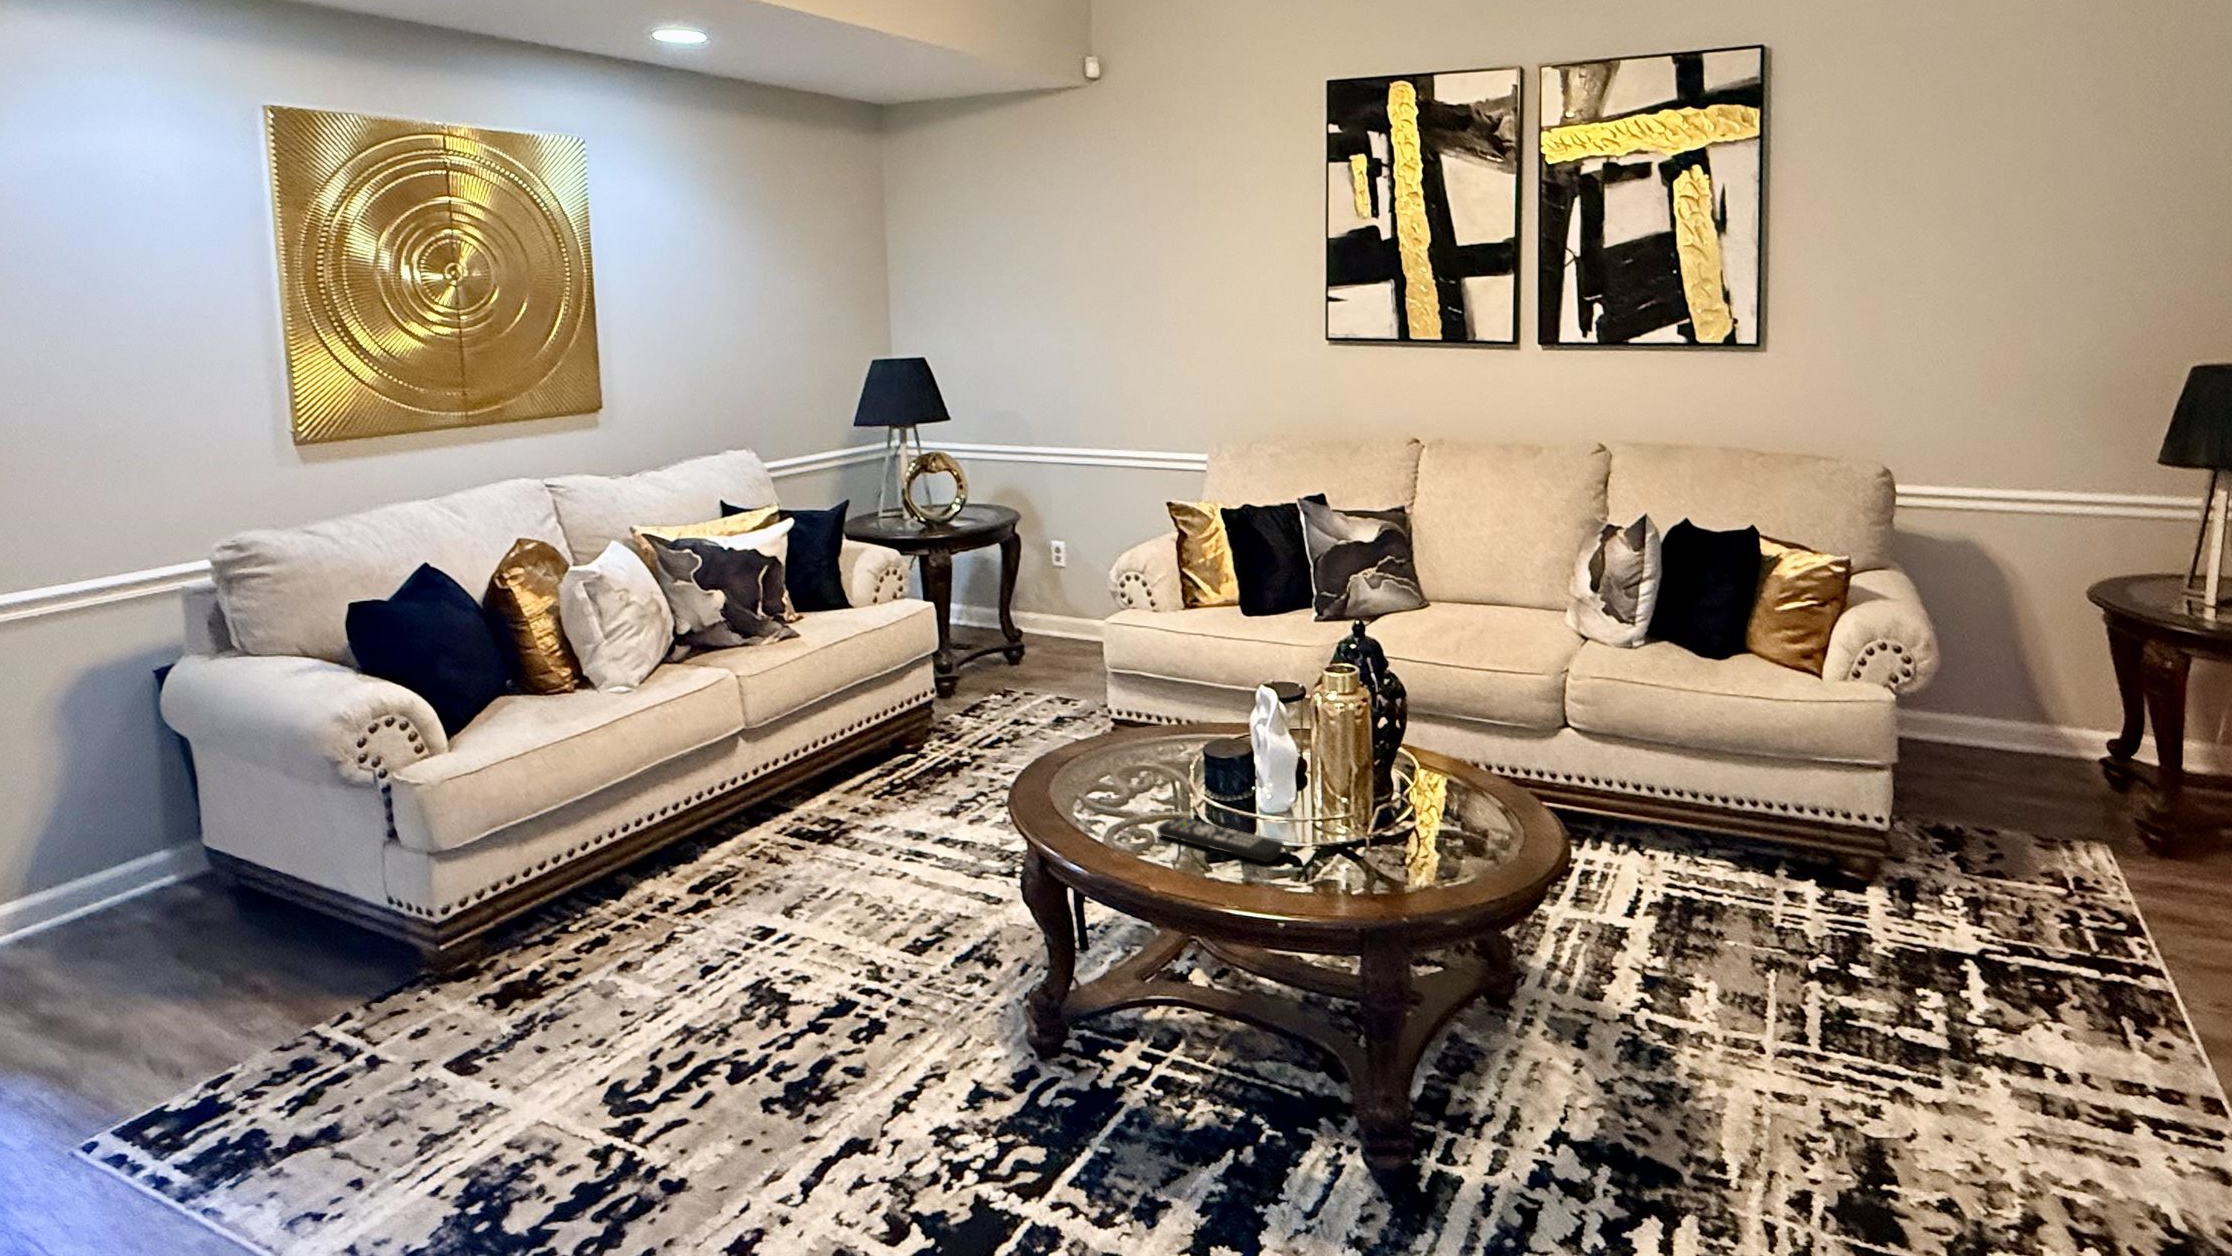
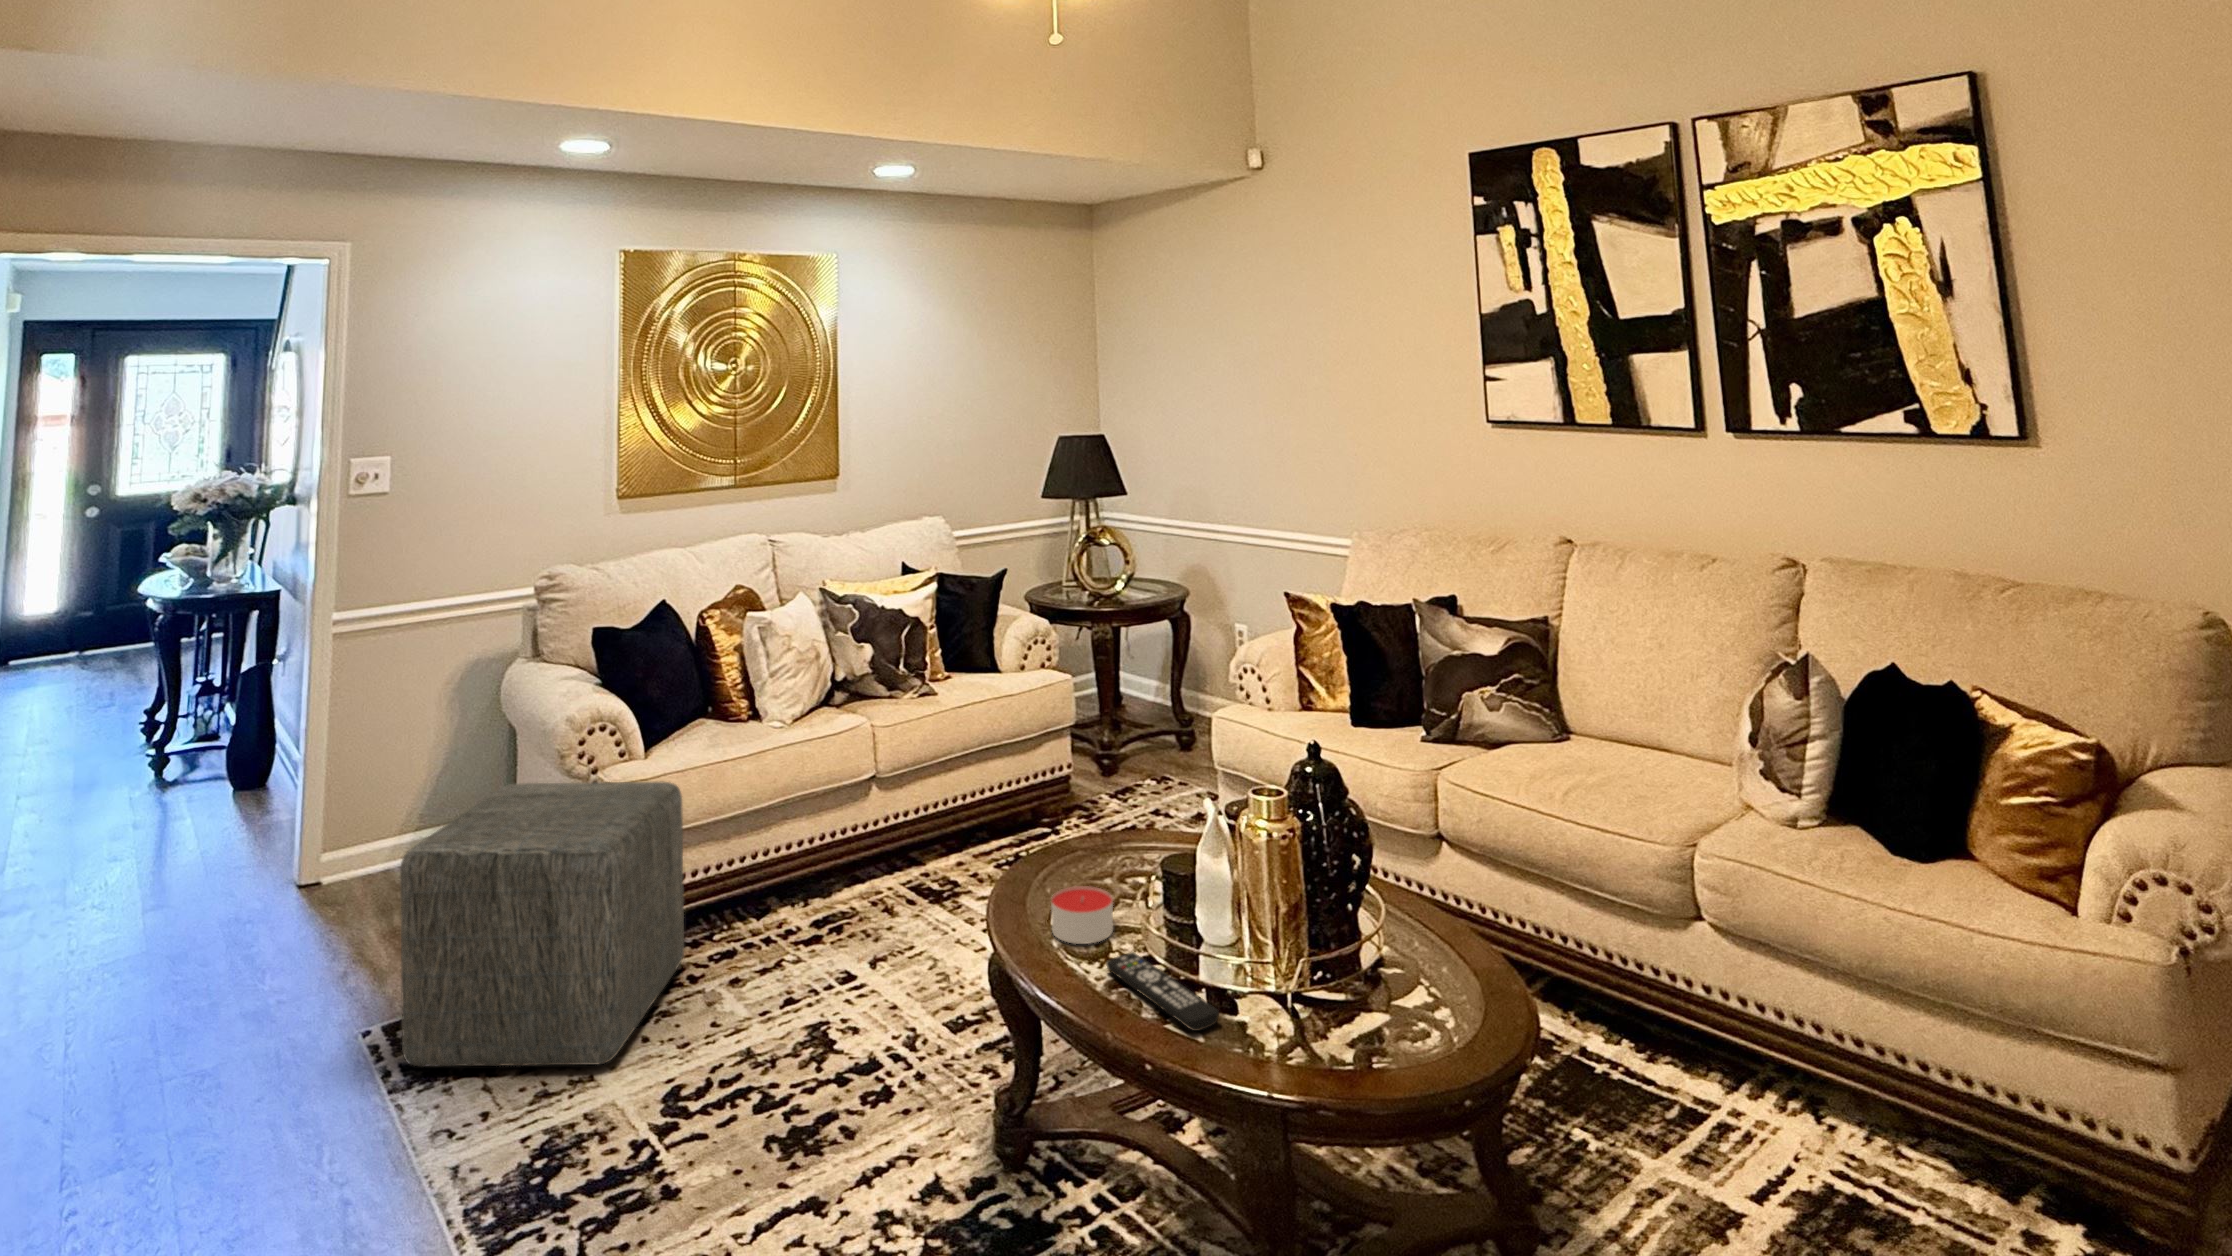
ottoman: none [164,759,546,1161] -> present [400,782,684,1067]
candle: none [1079,771,1140,823] -> present [1051,886,1113,944]

